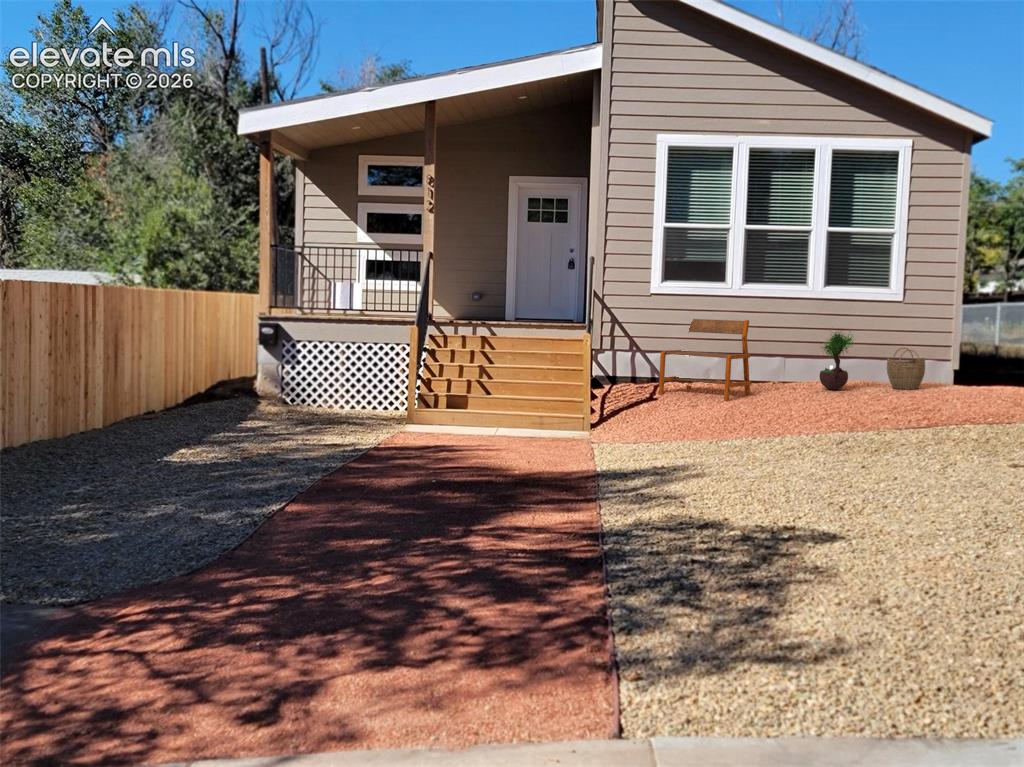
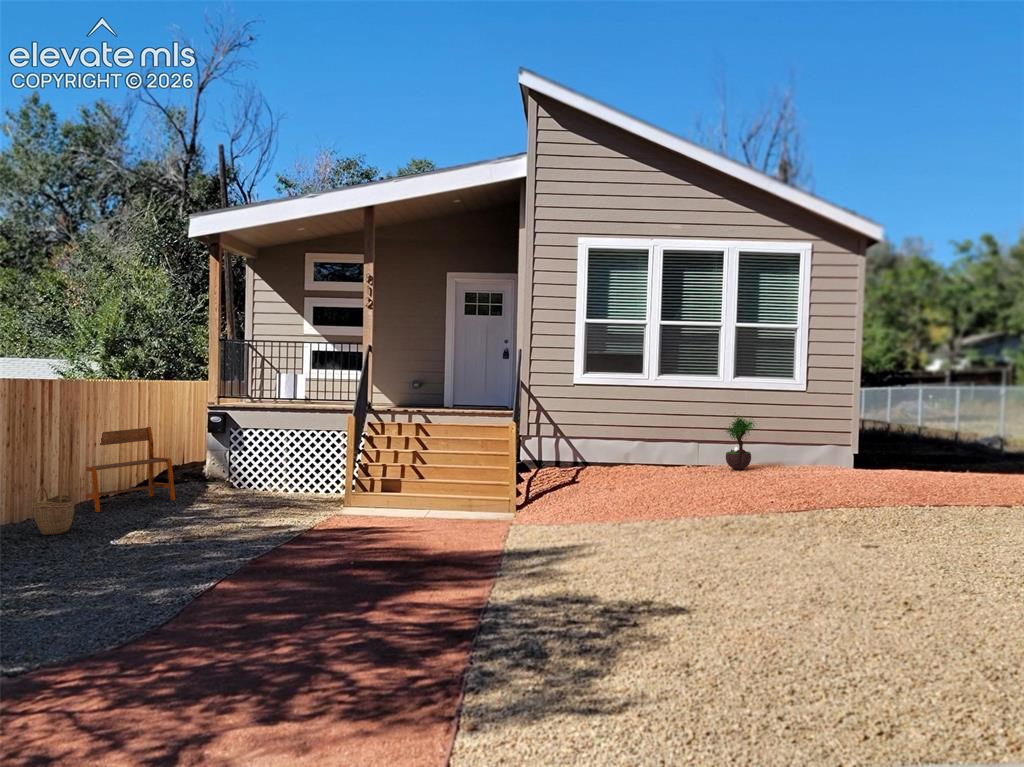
bench: present [659,319,751,401] -> present [85,427,175,512]
woven basket: present [887,348,925,389] -> present [34,487,74,535]

